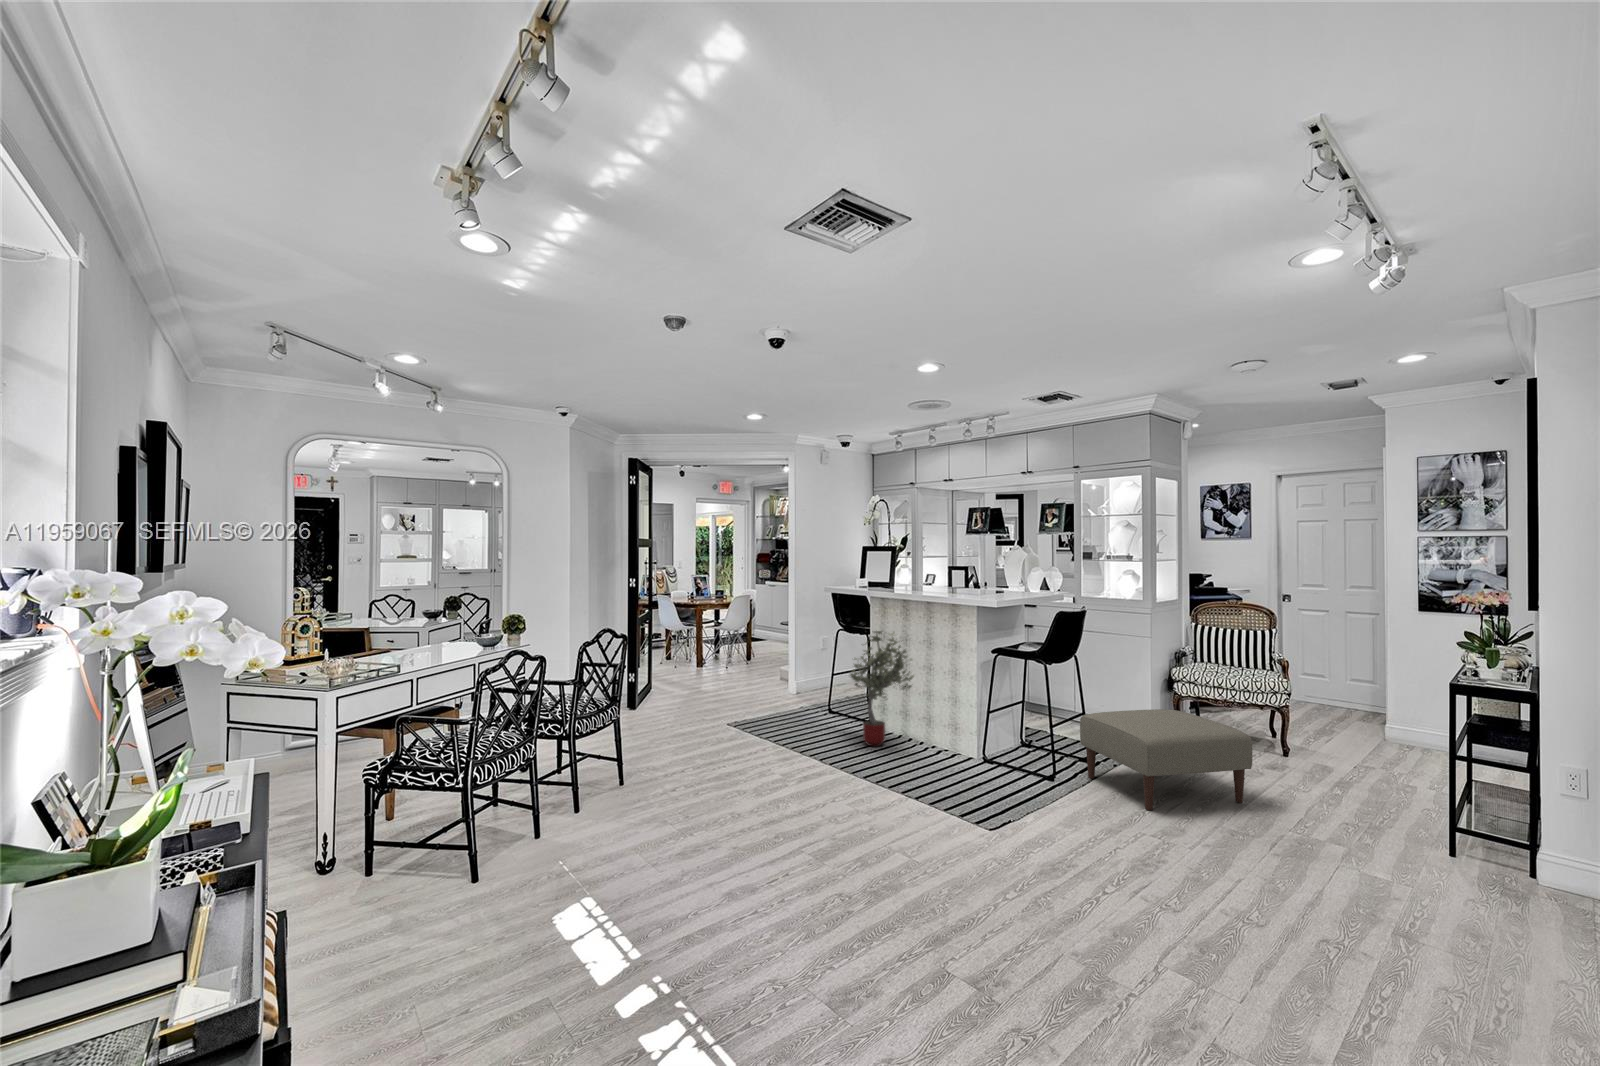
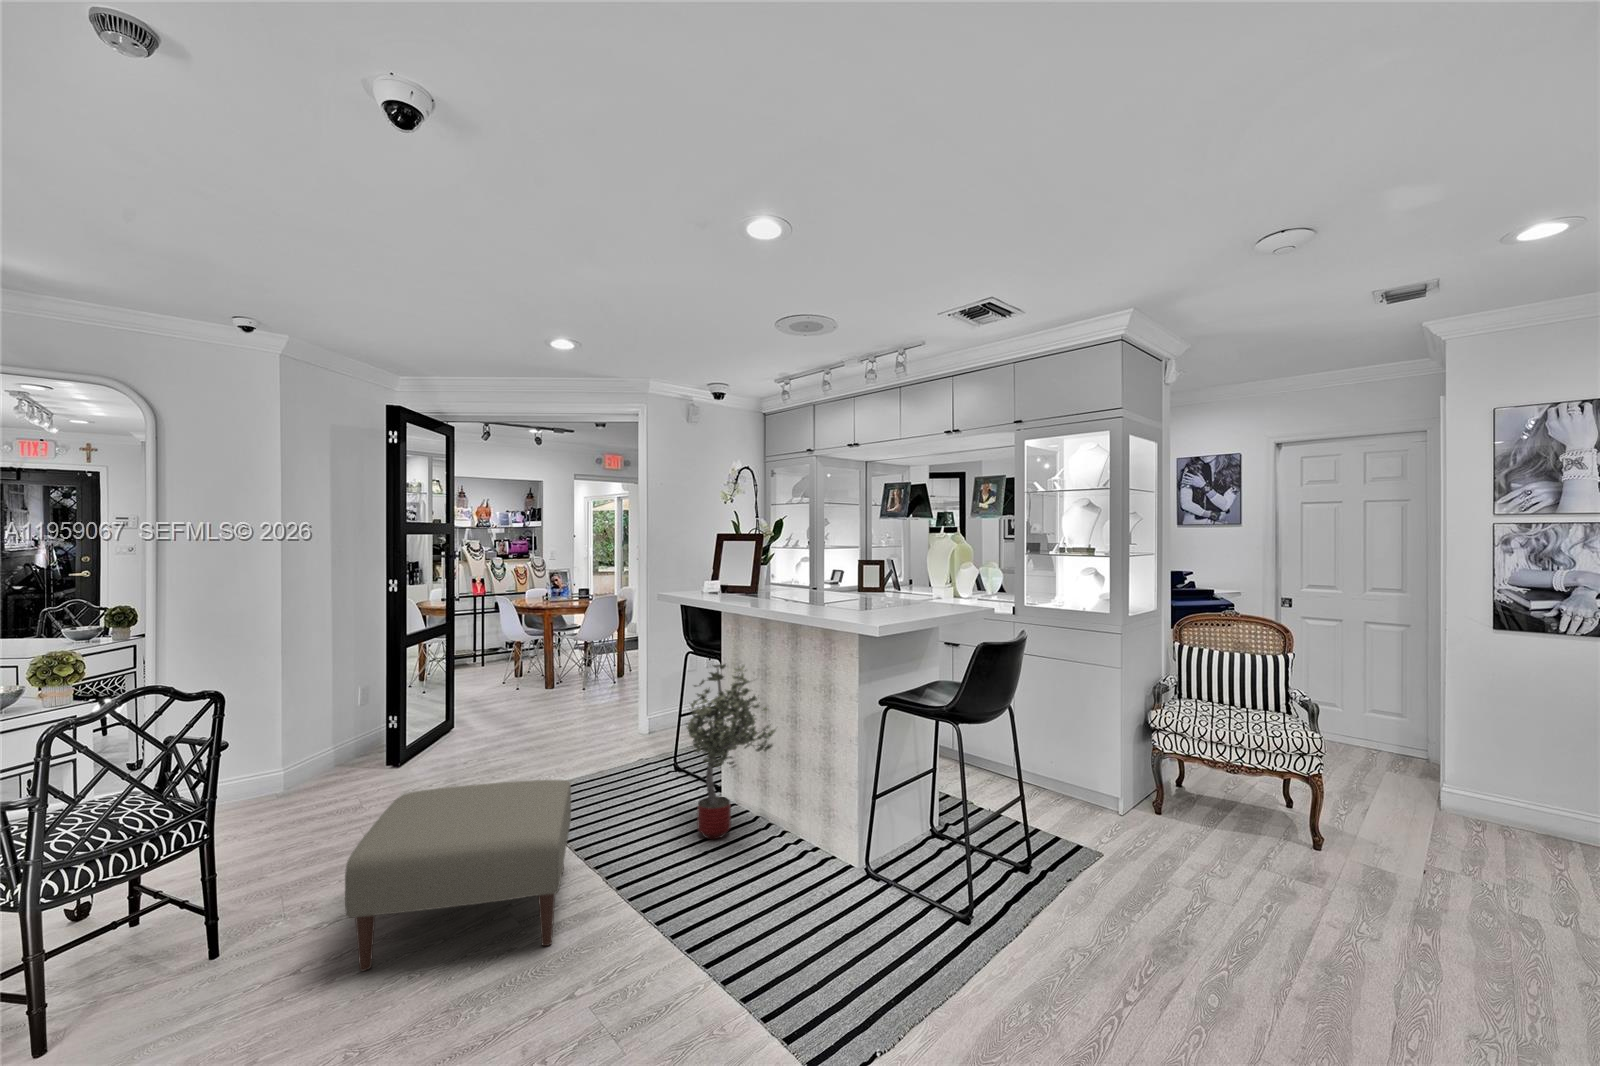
ottoman: present [1080,709,1252,810] -> present [345,780,571,971]

